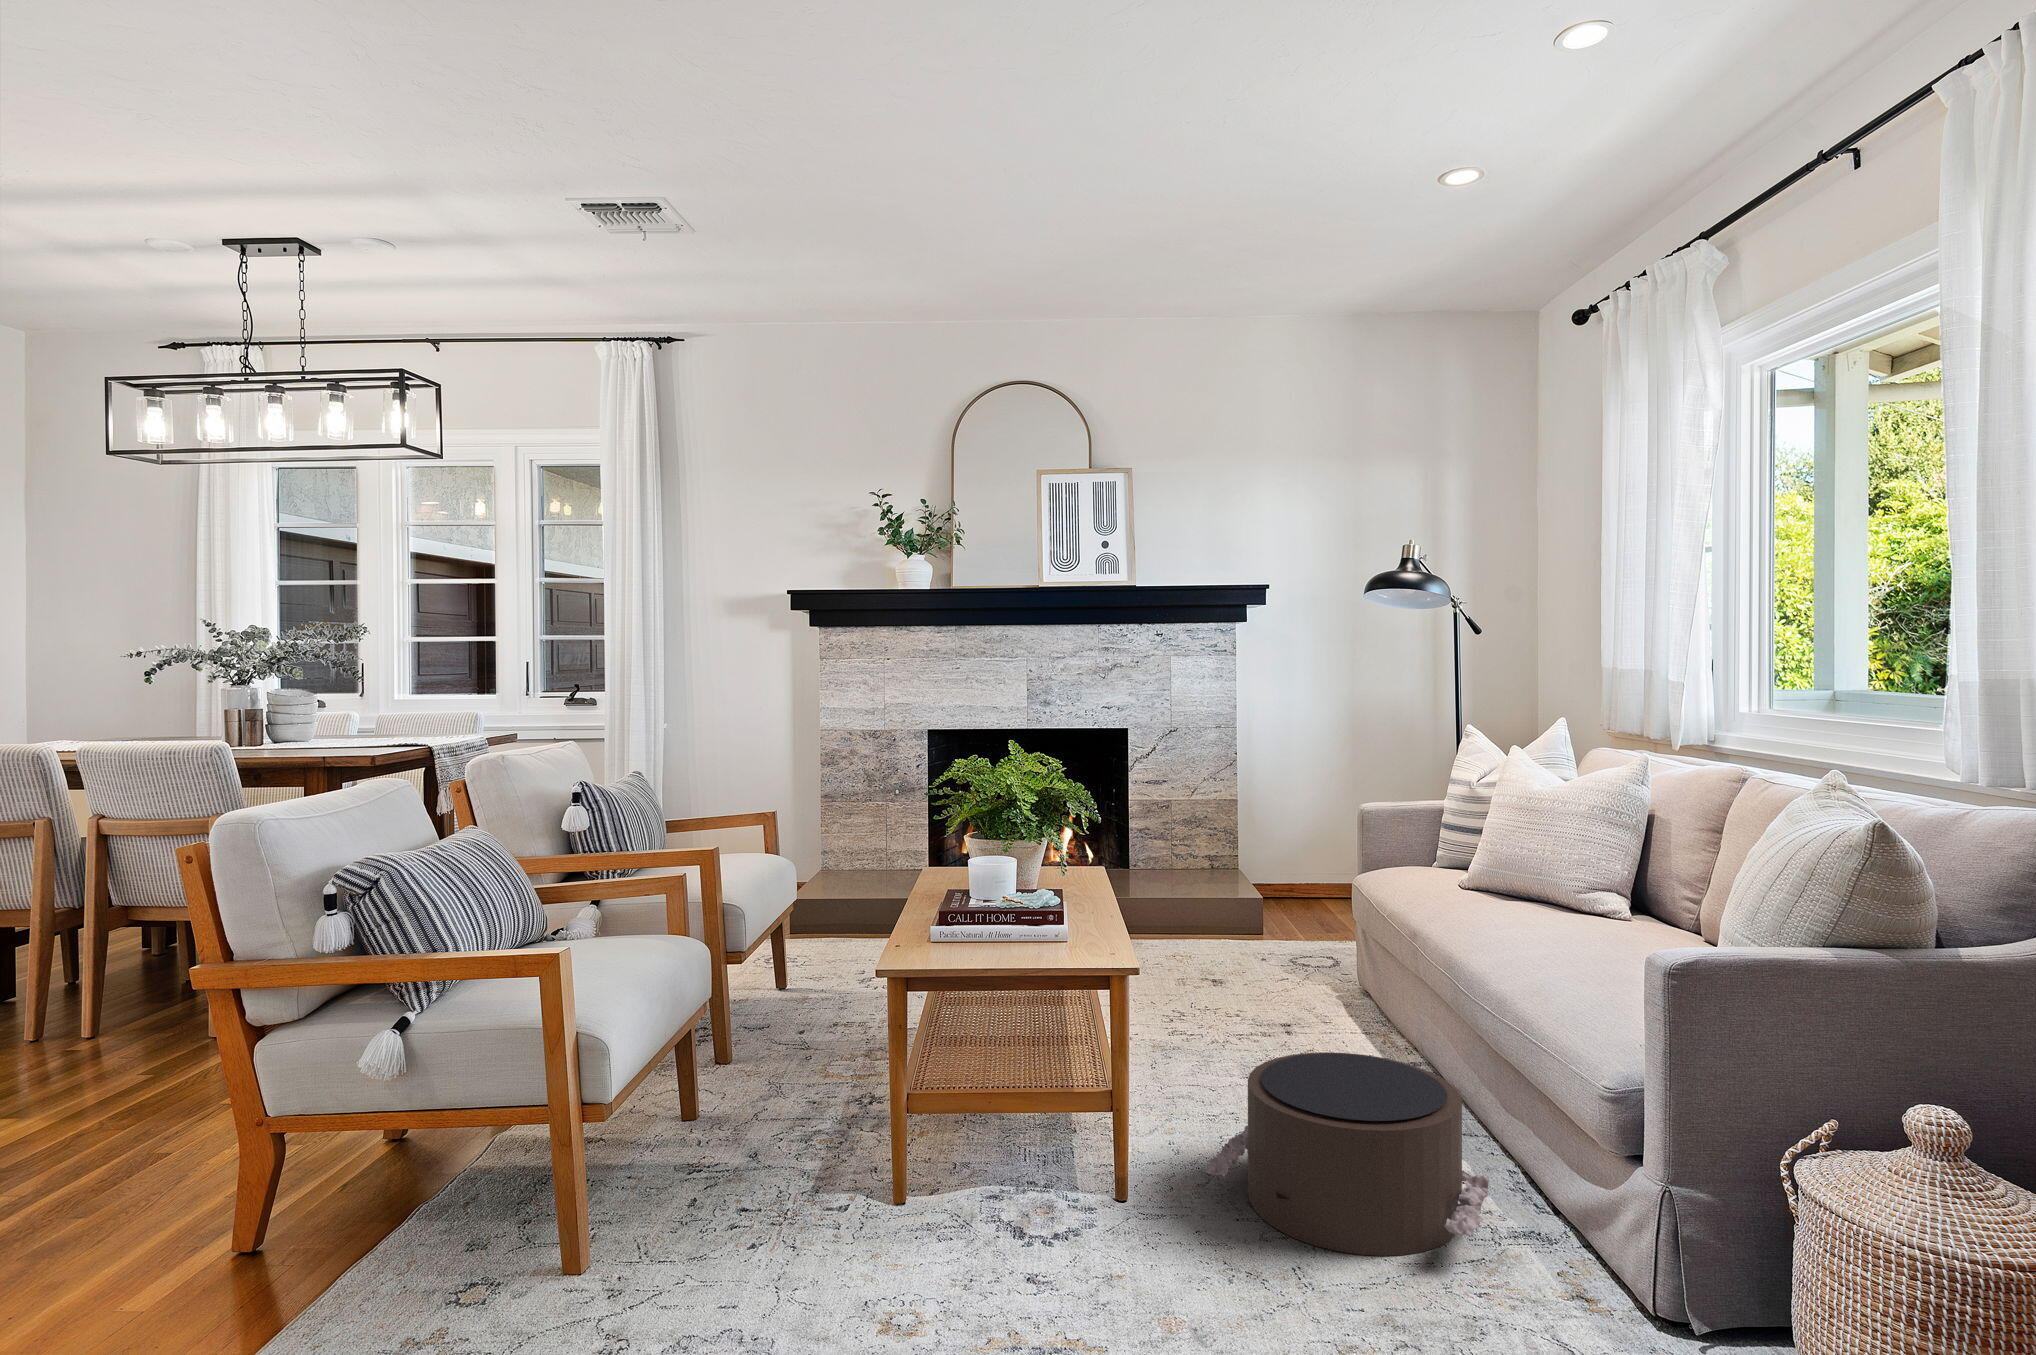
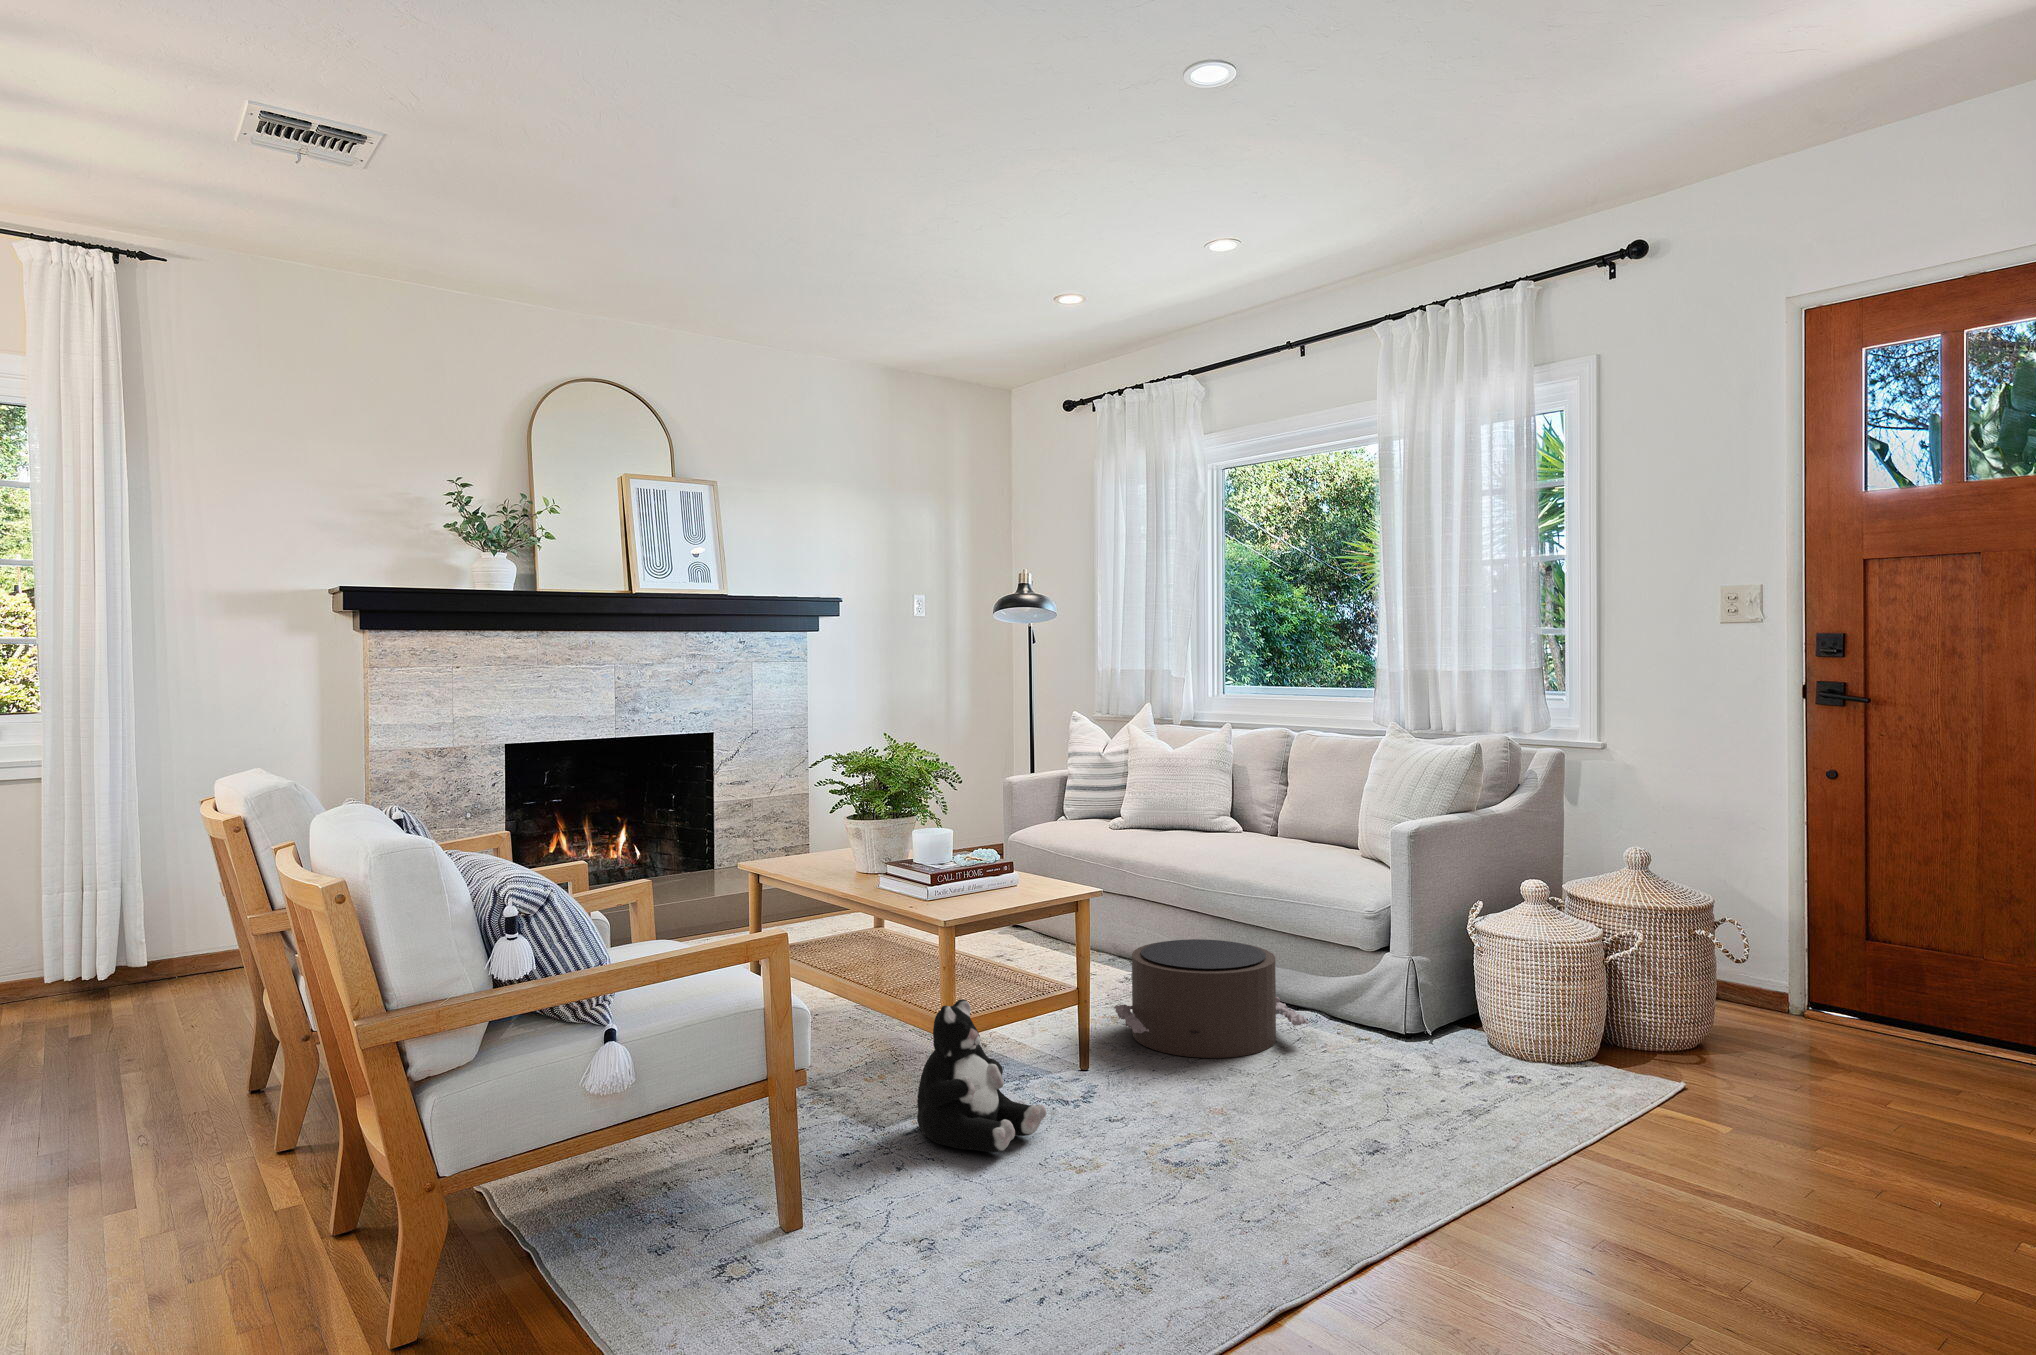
plush toy: none [795,1077,930,1281] -> present [917,999,1046,1152]

